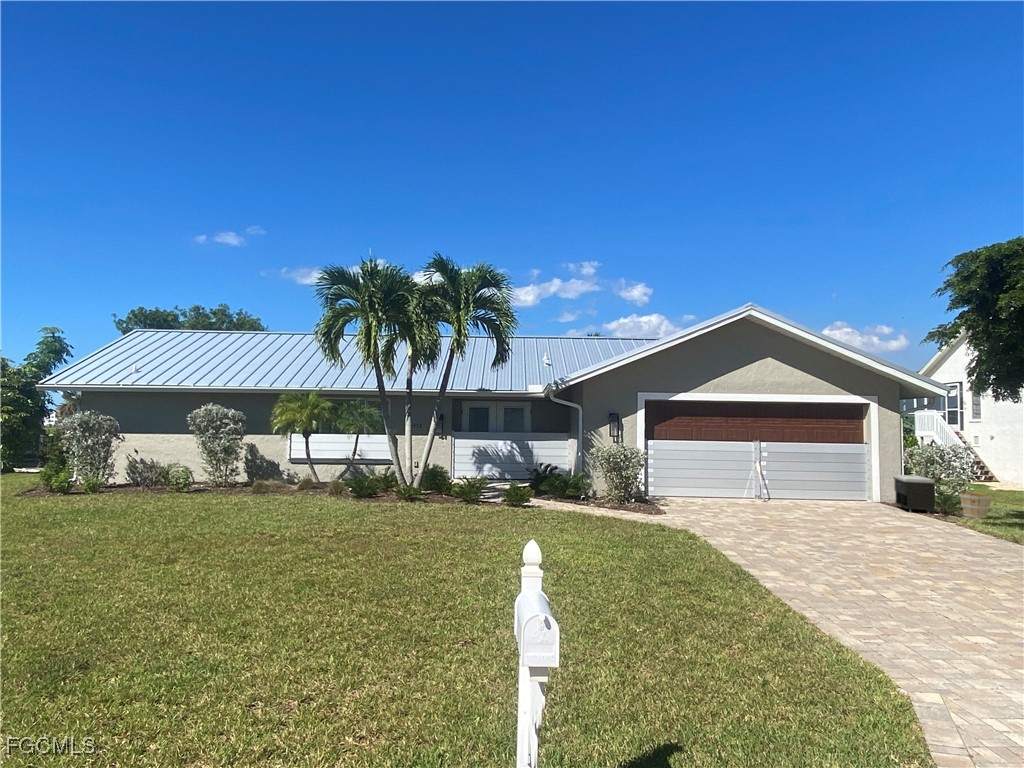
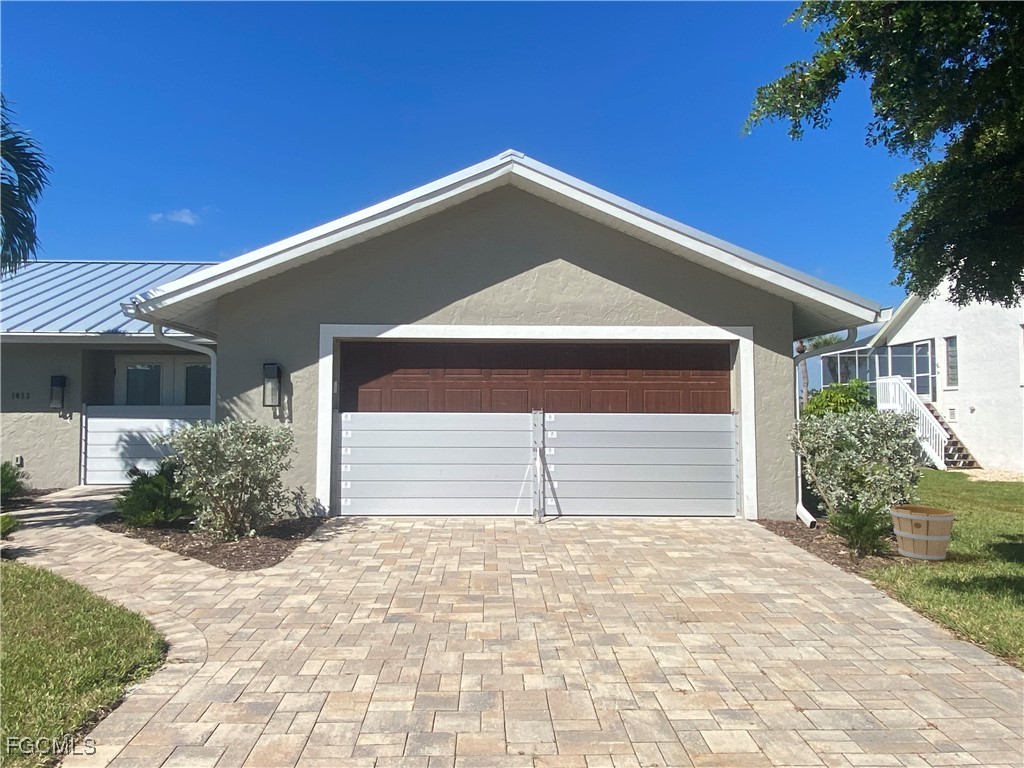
storage bench: present [893,475,935,513] -> none [777,470,844,547]

